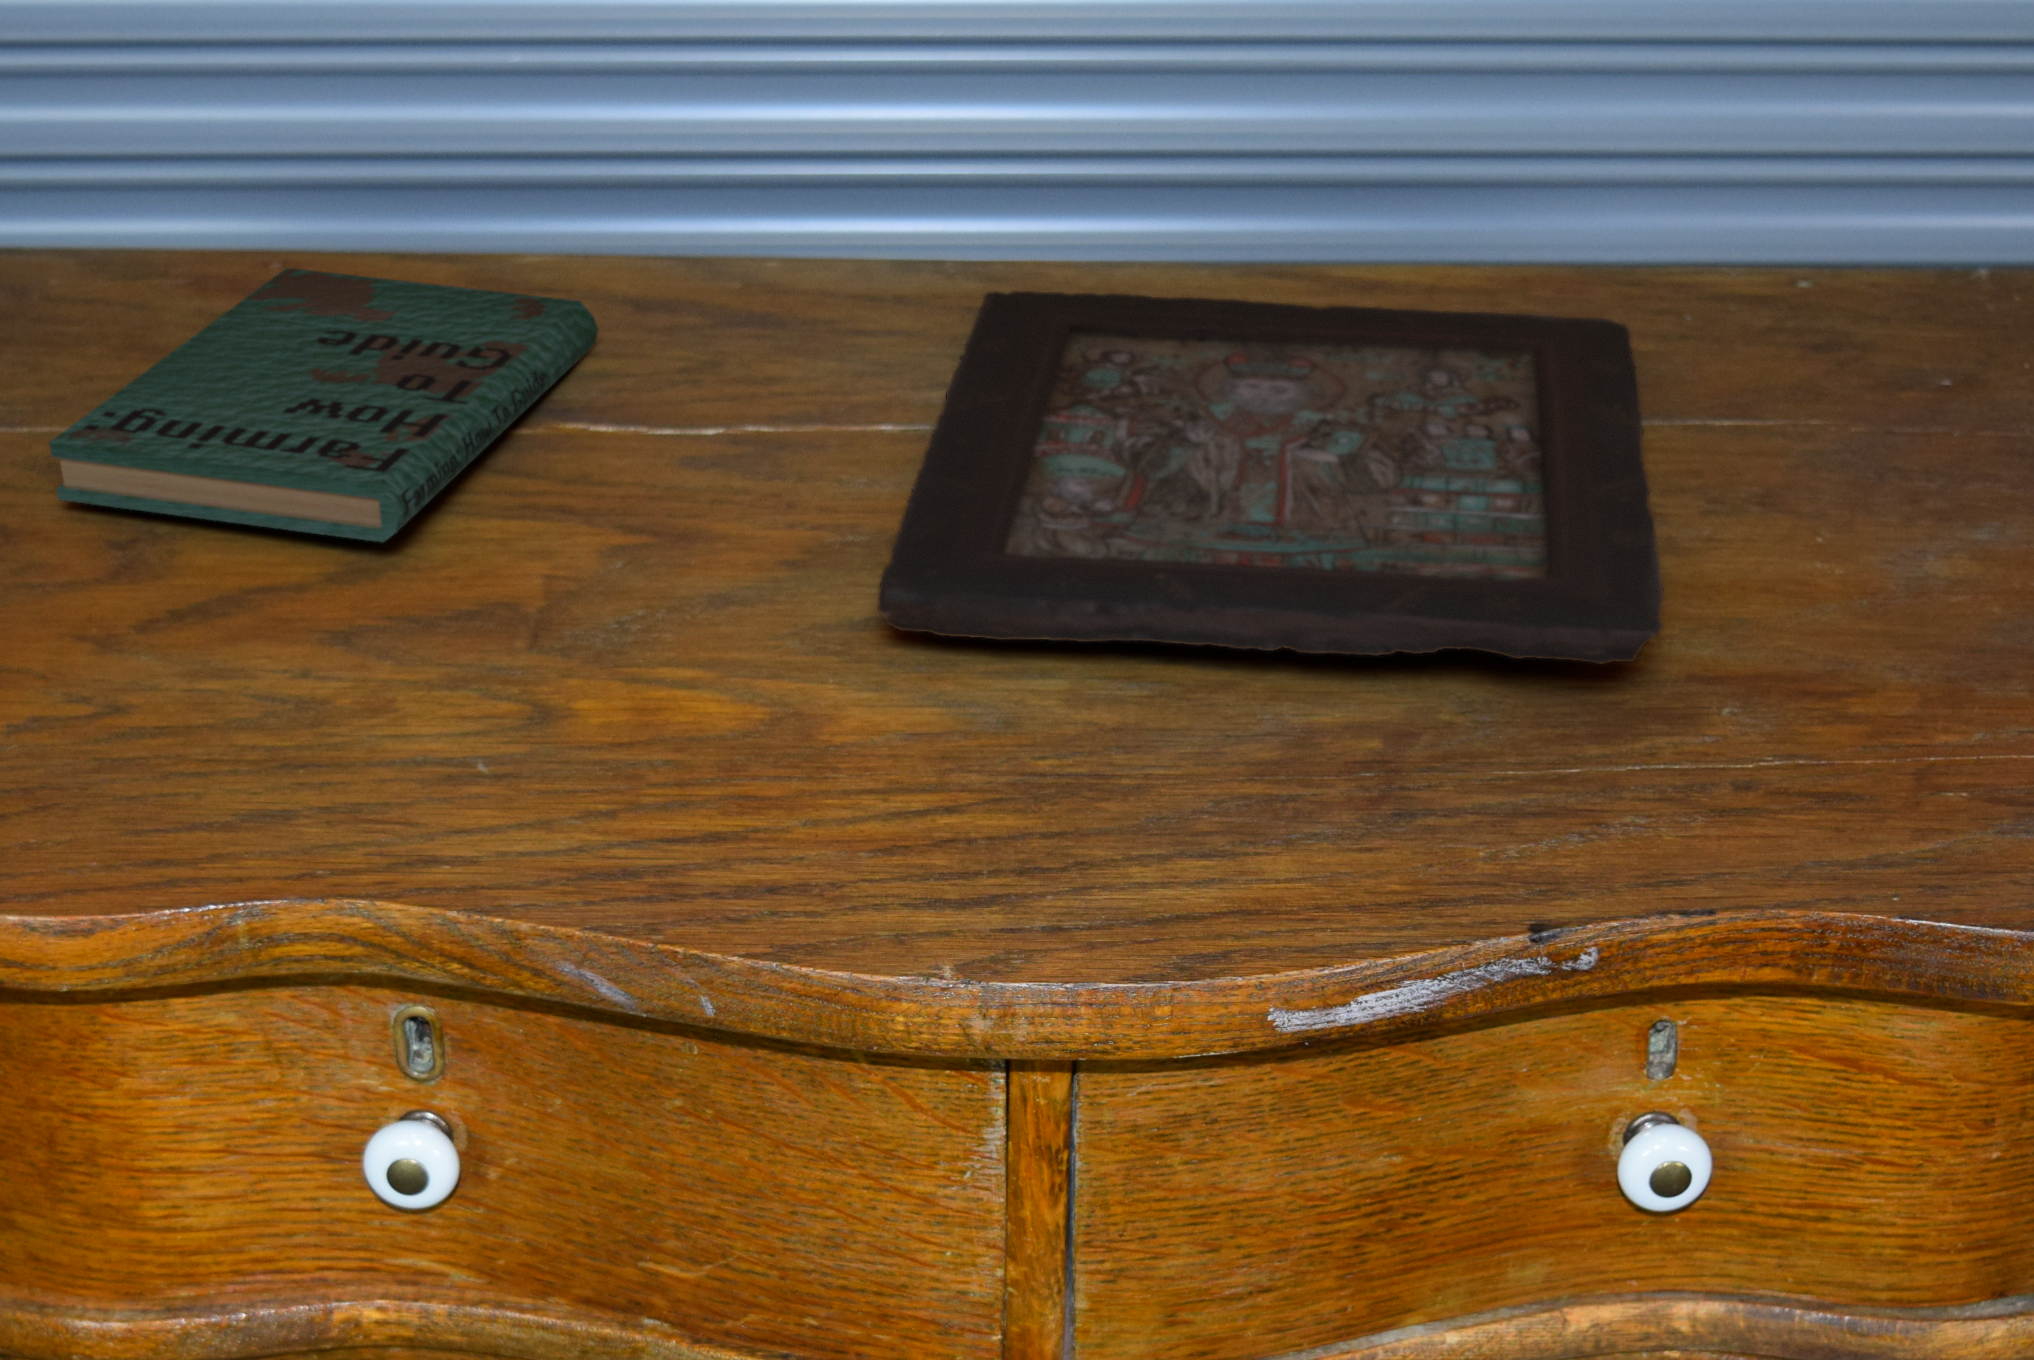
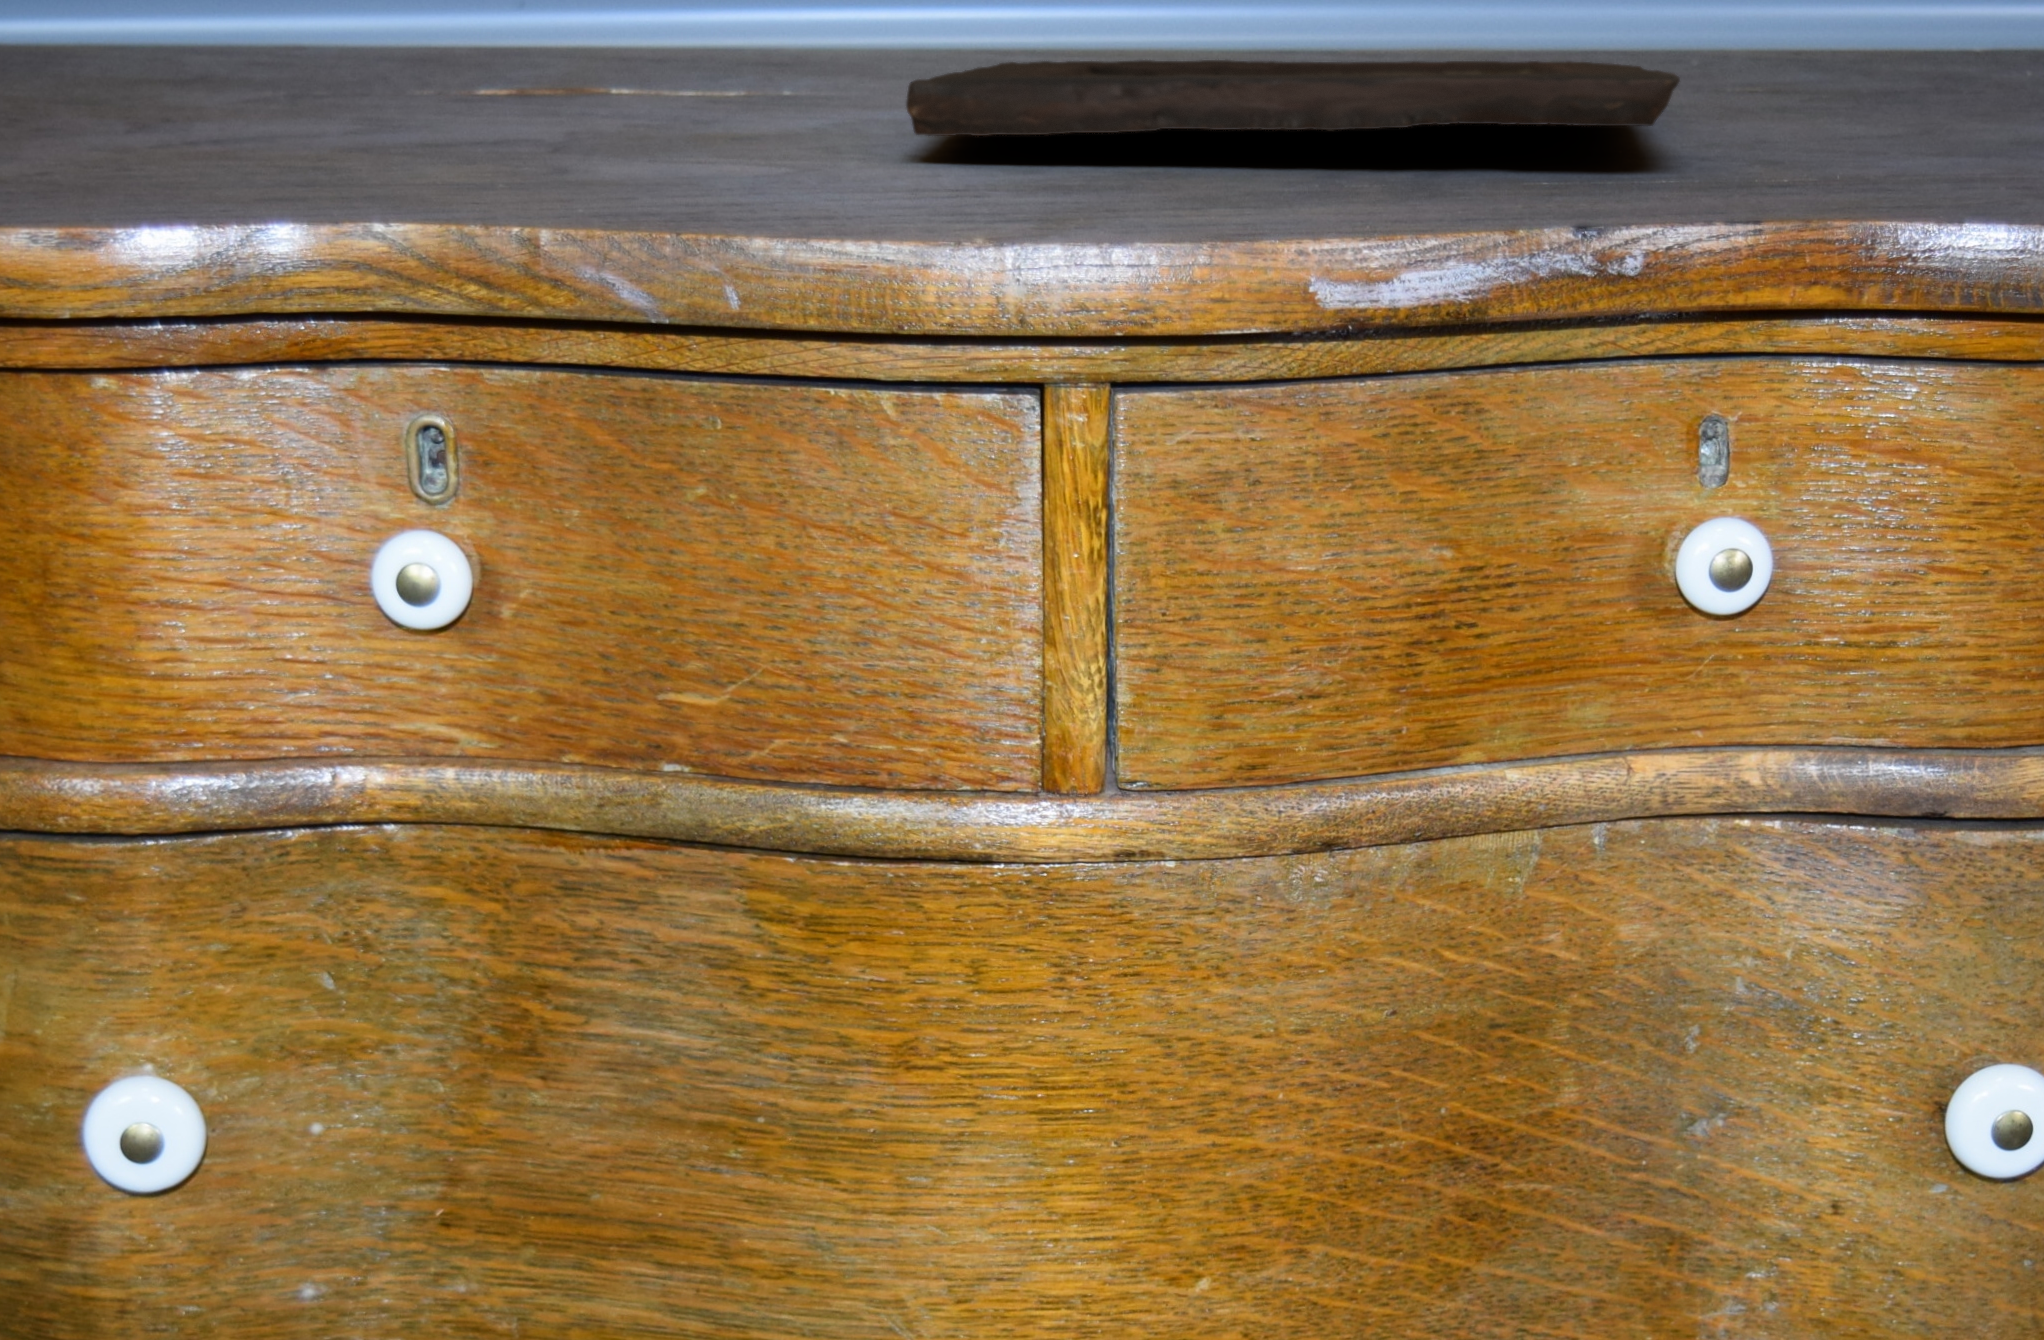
book: present [49,268,599,542] -> none [96,45,640,119]

